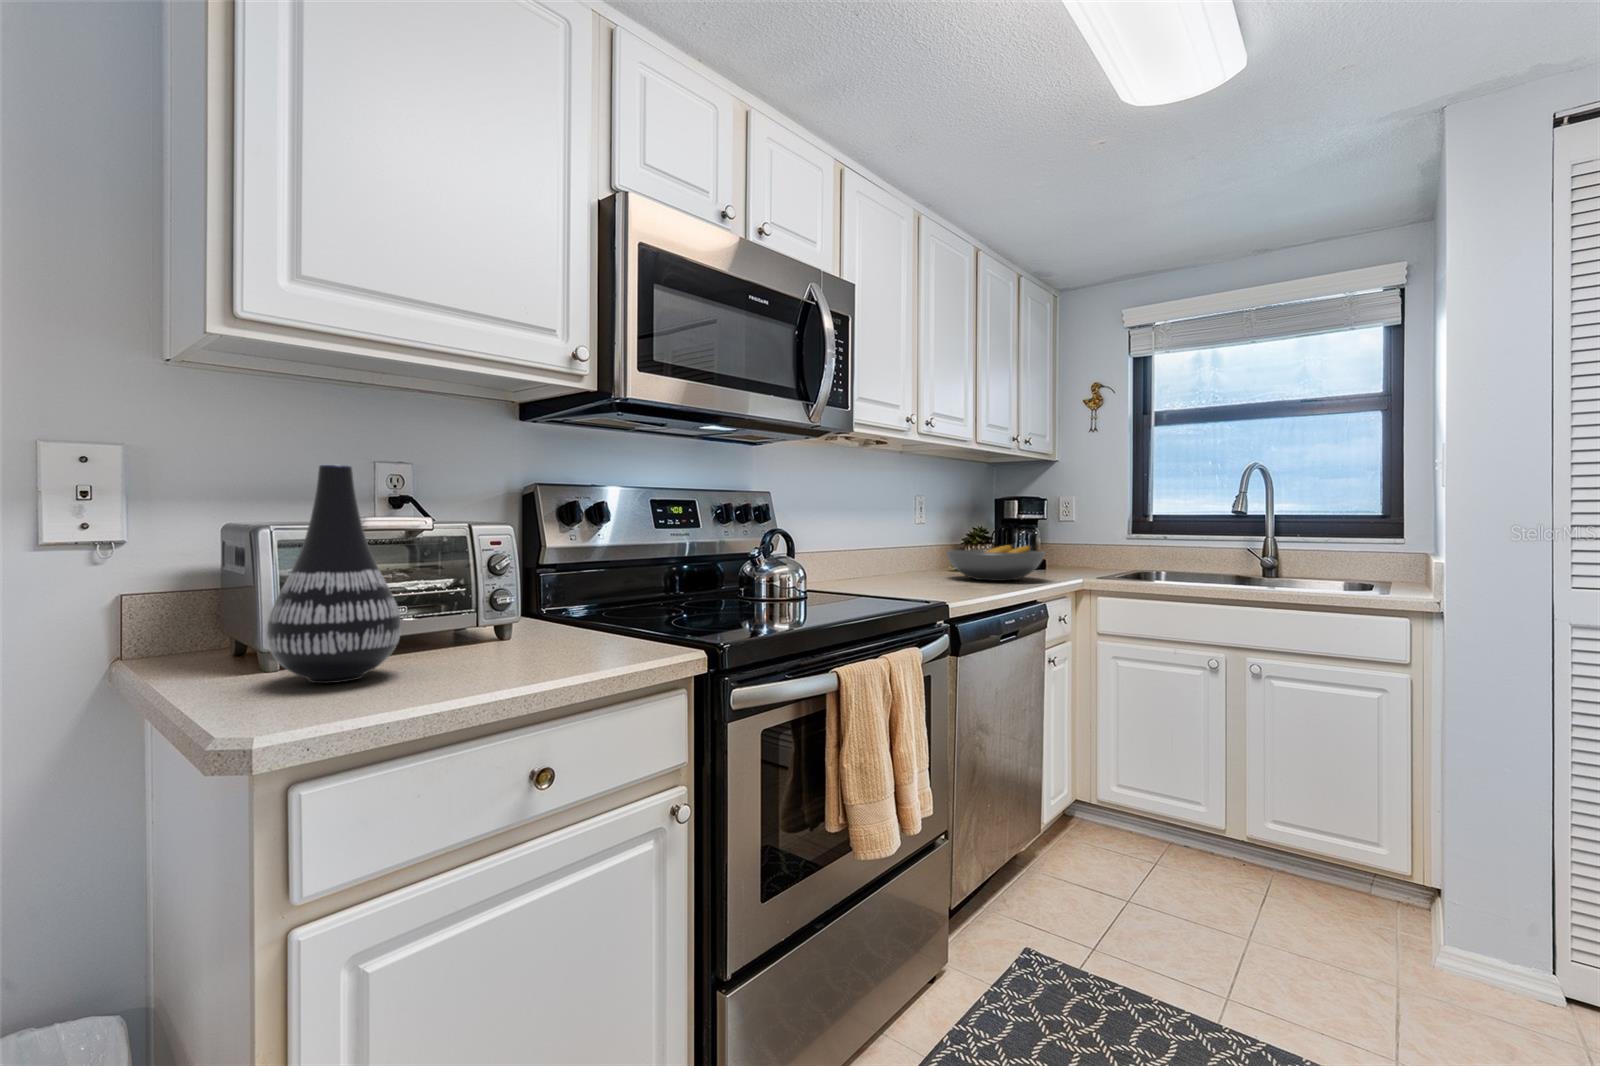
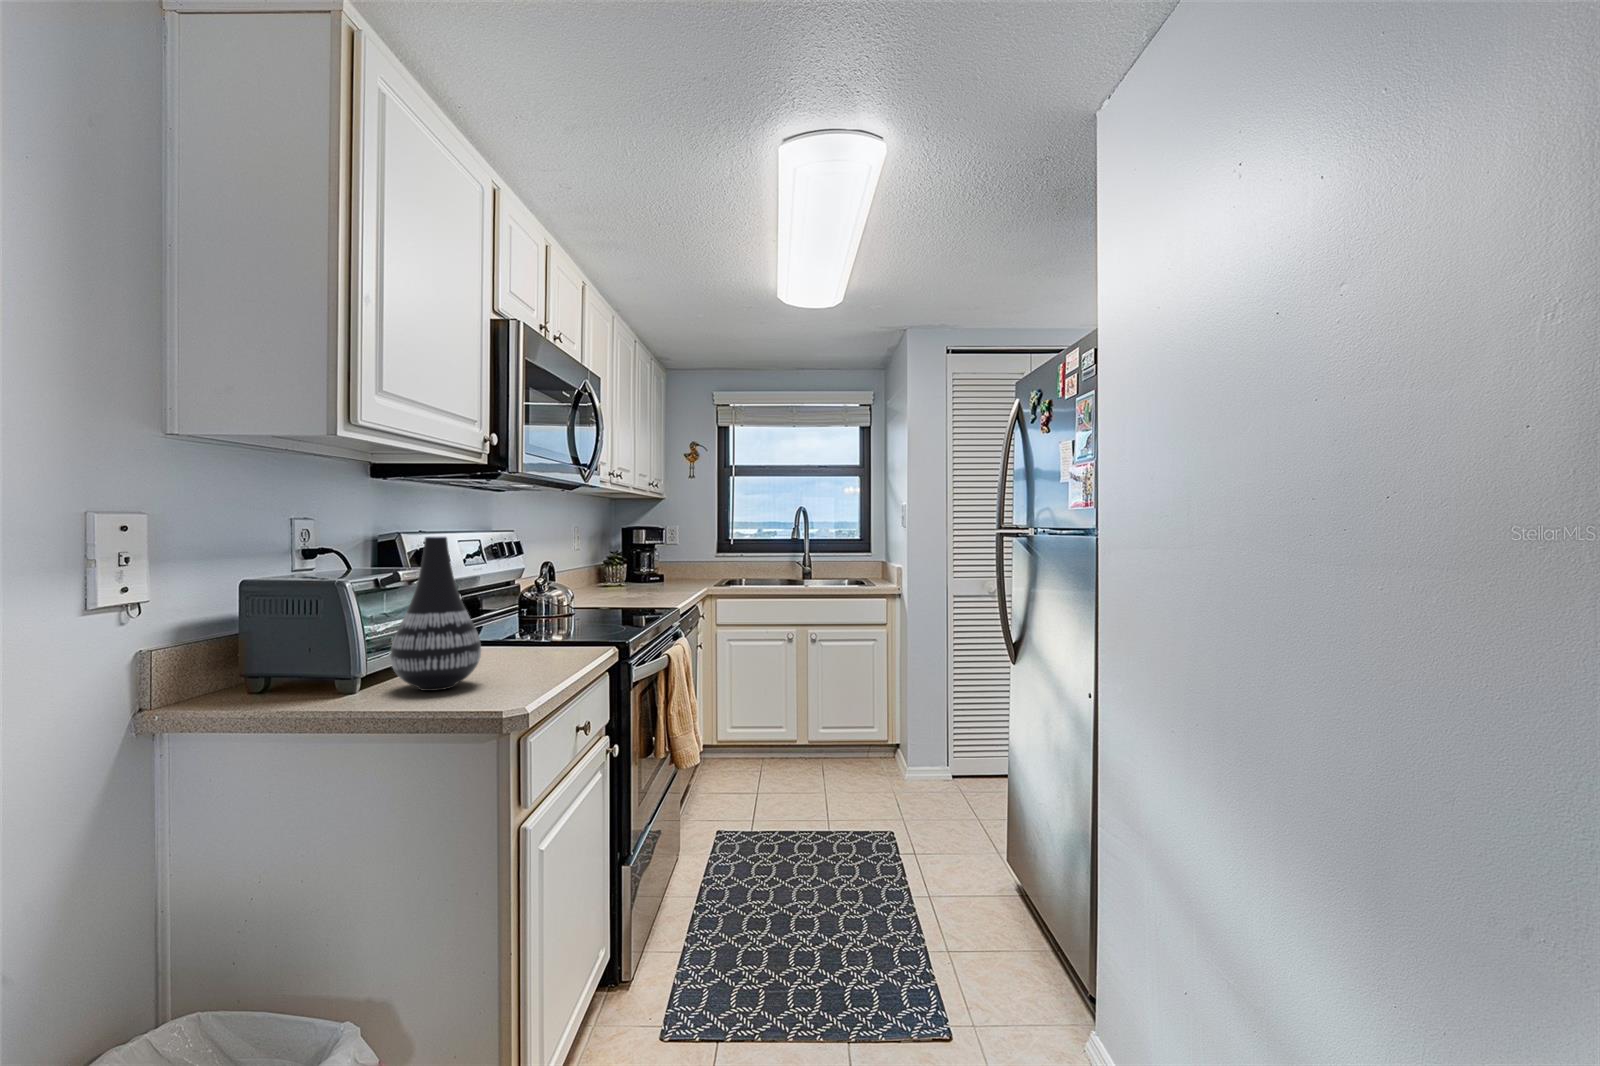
fruit bowl: present [946,545,1045,581] -> none [617,565,690,591]

